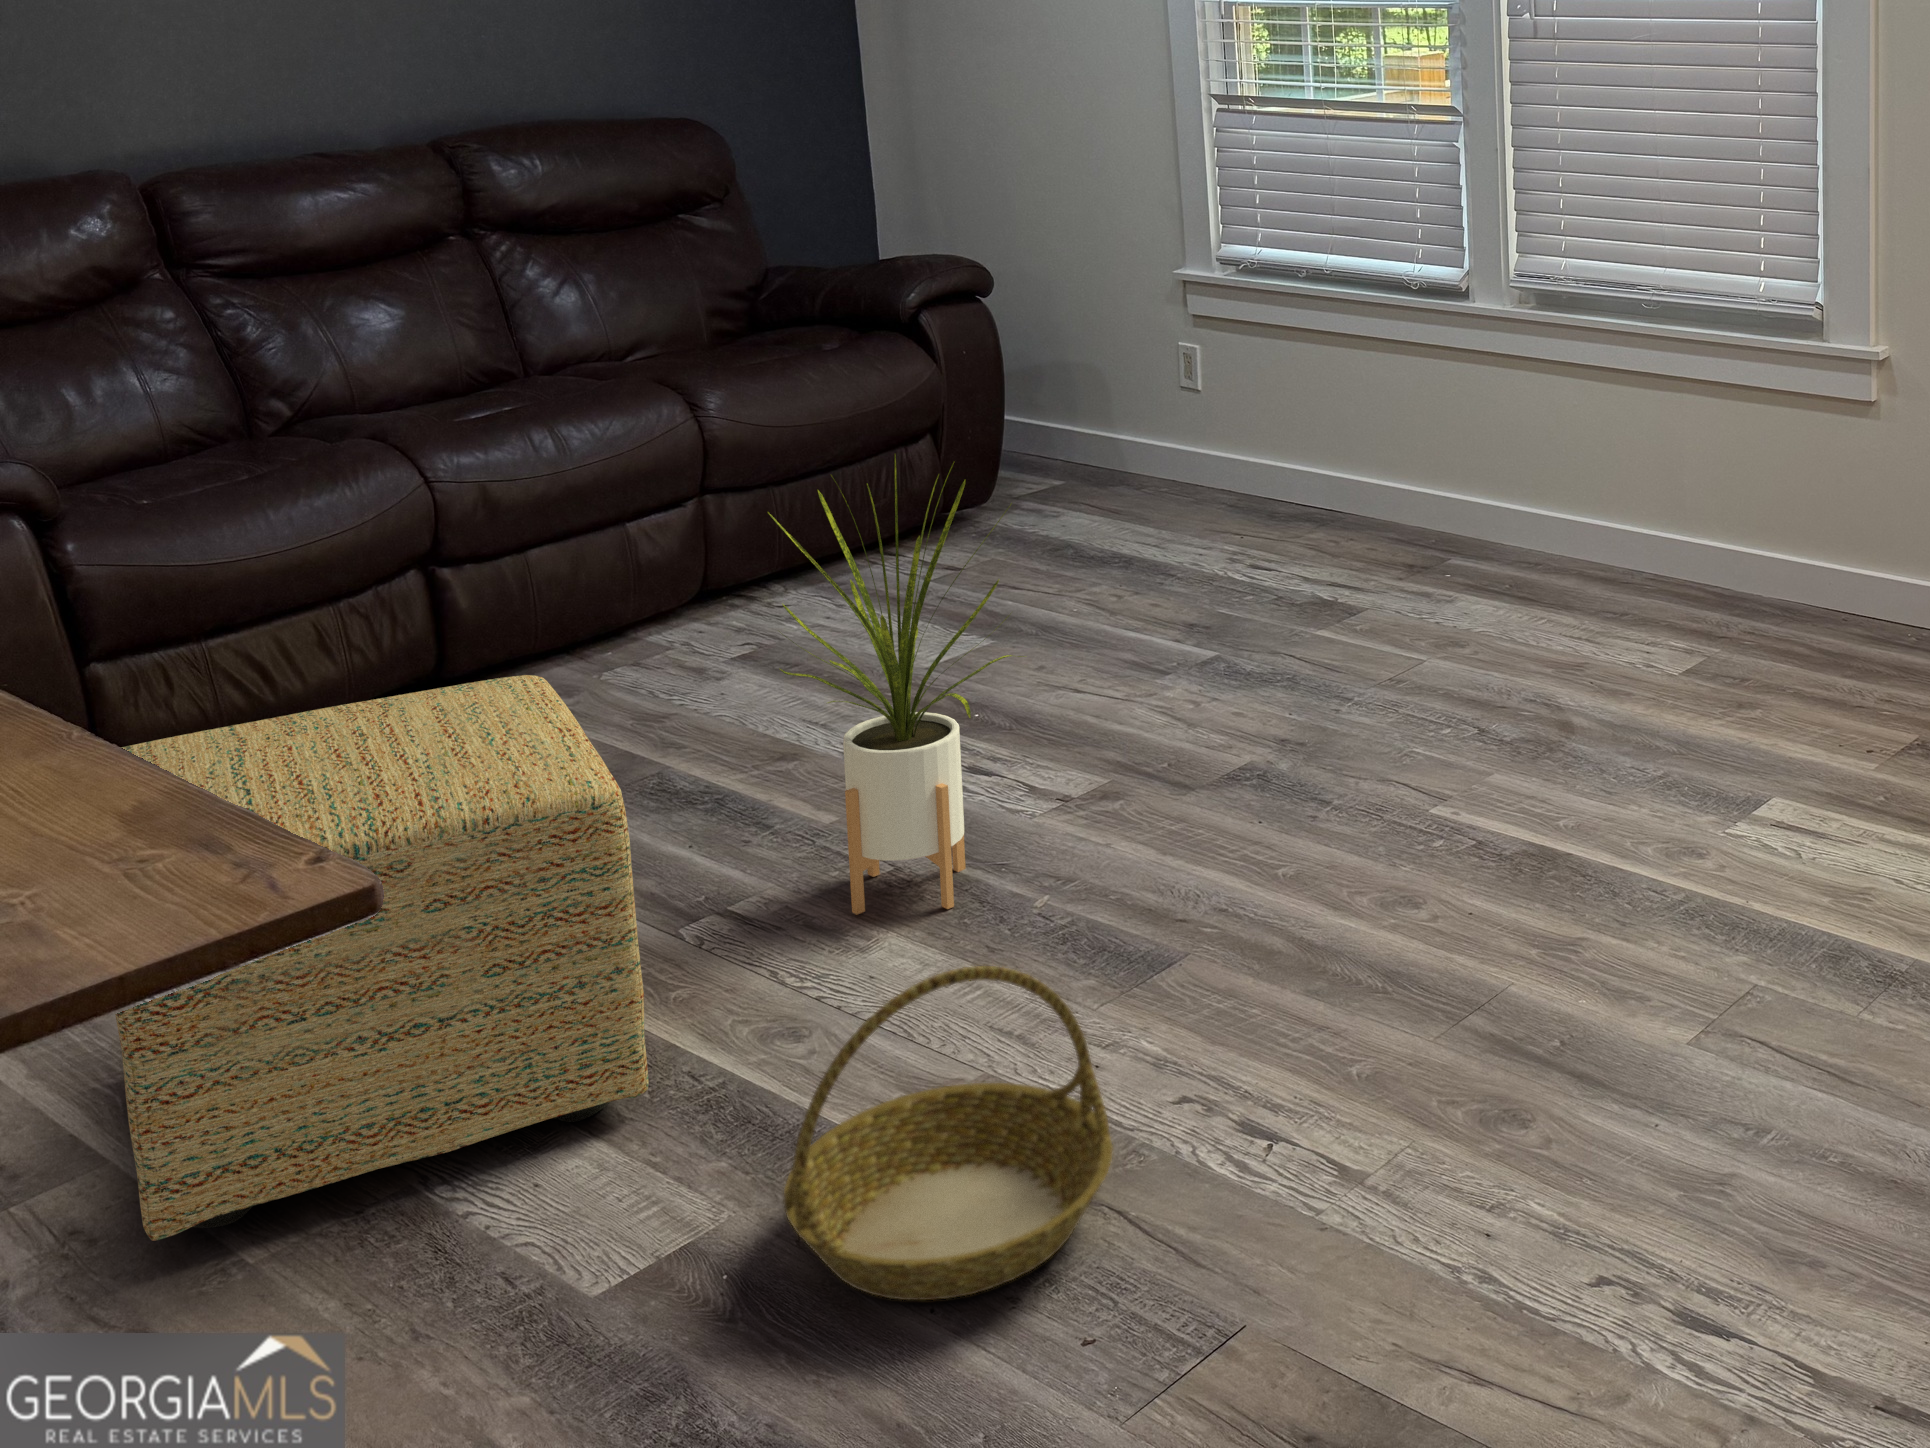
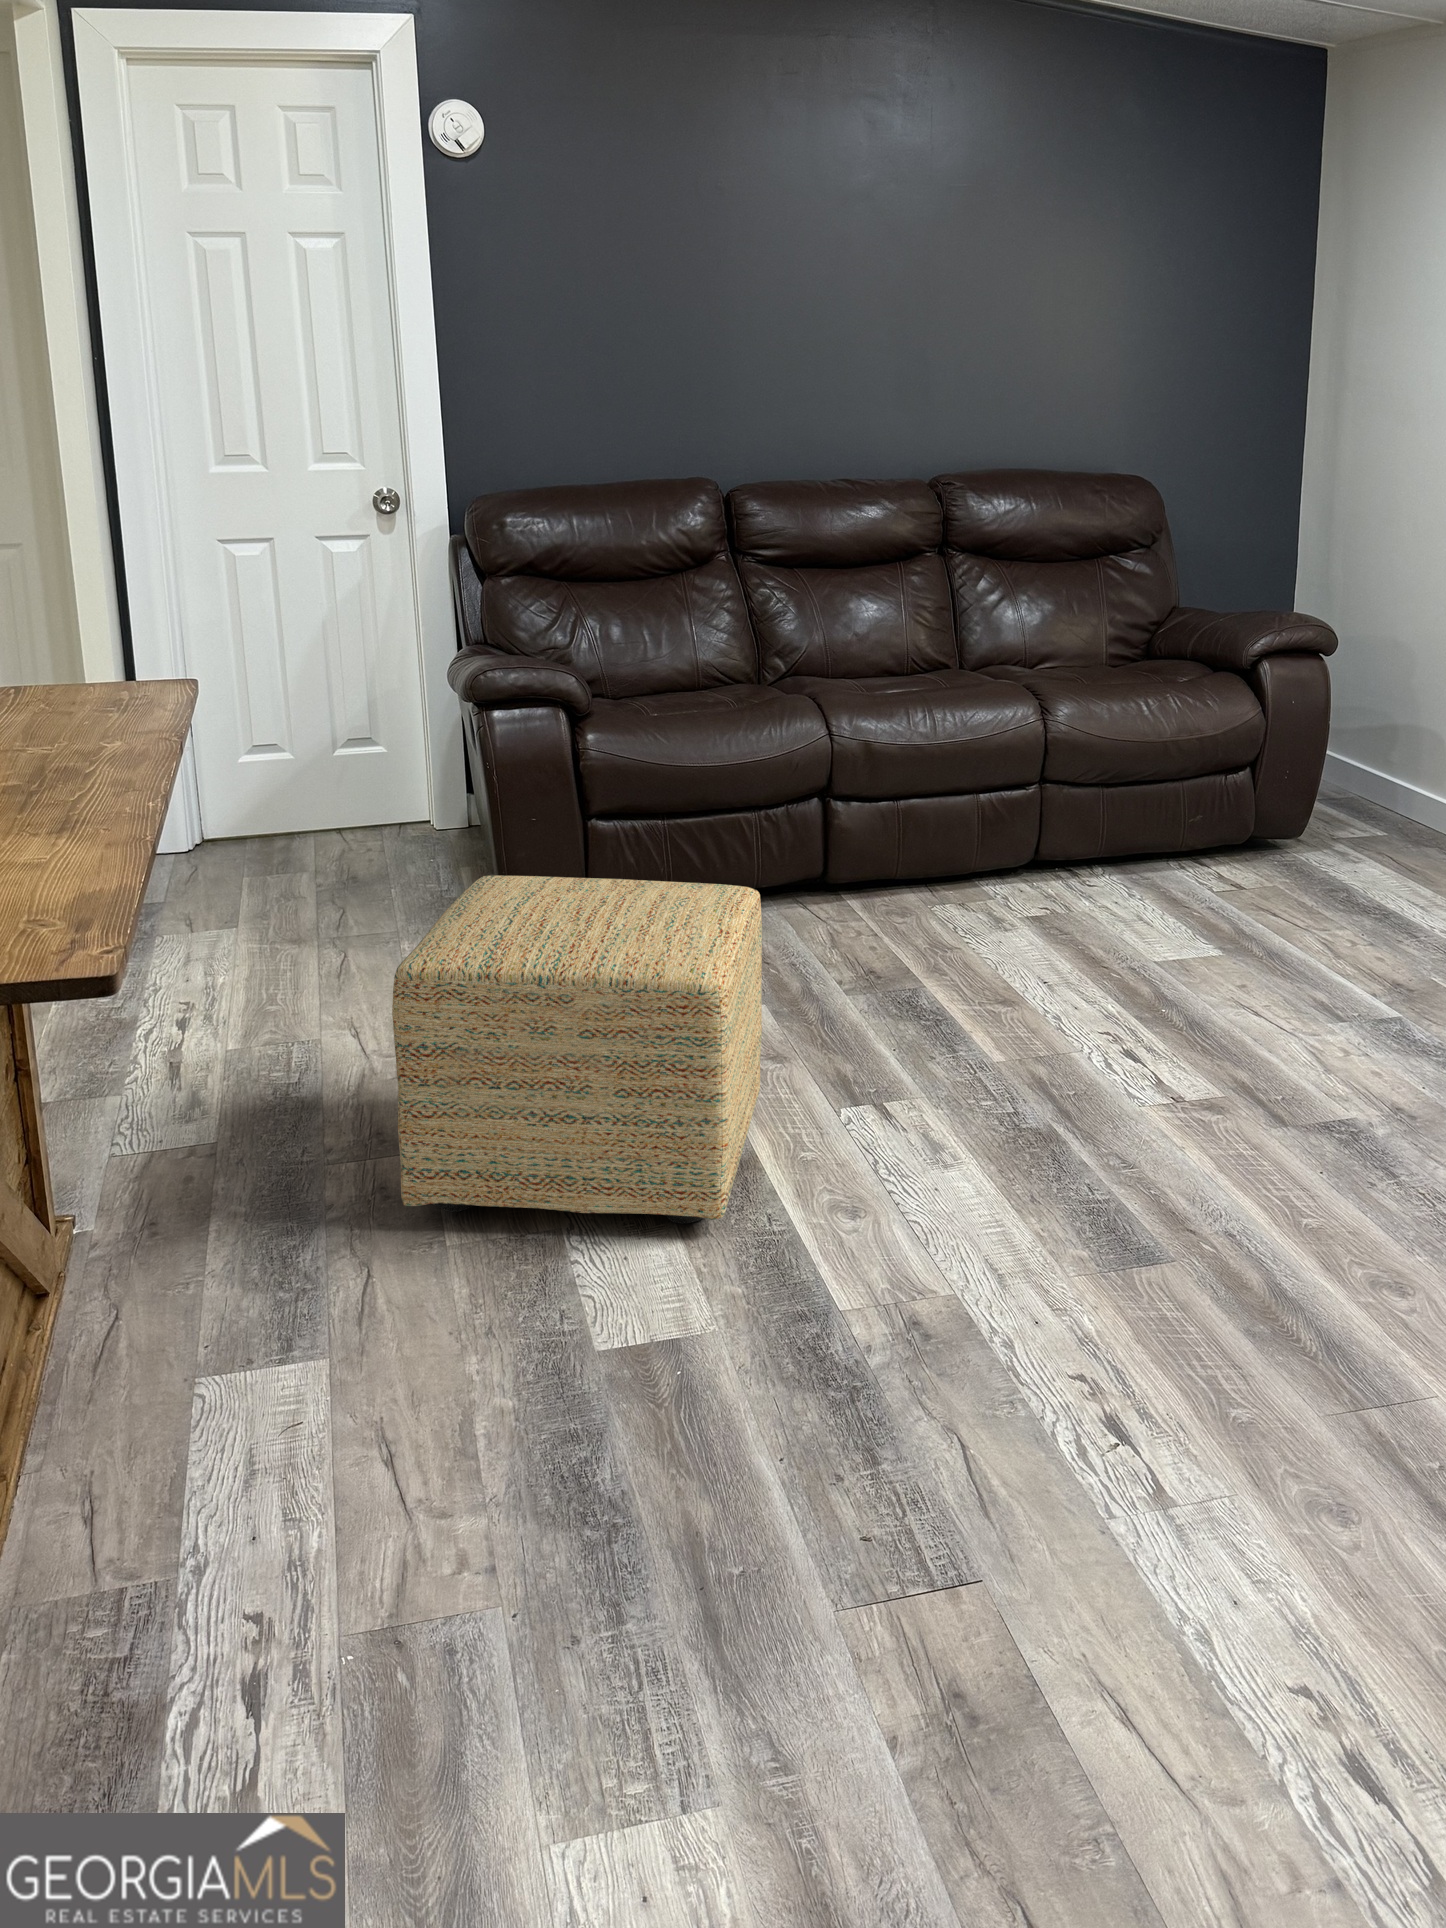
house plant: present [768,455,1021,915] -> none [921,768,1125,1159]
basket: present [783,966,1112,1300] -> none [711,1194,977,1459]

